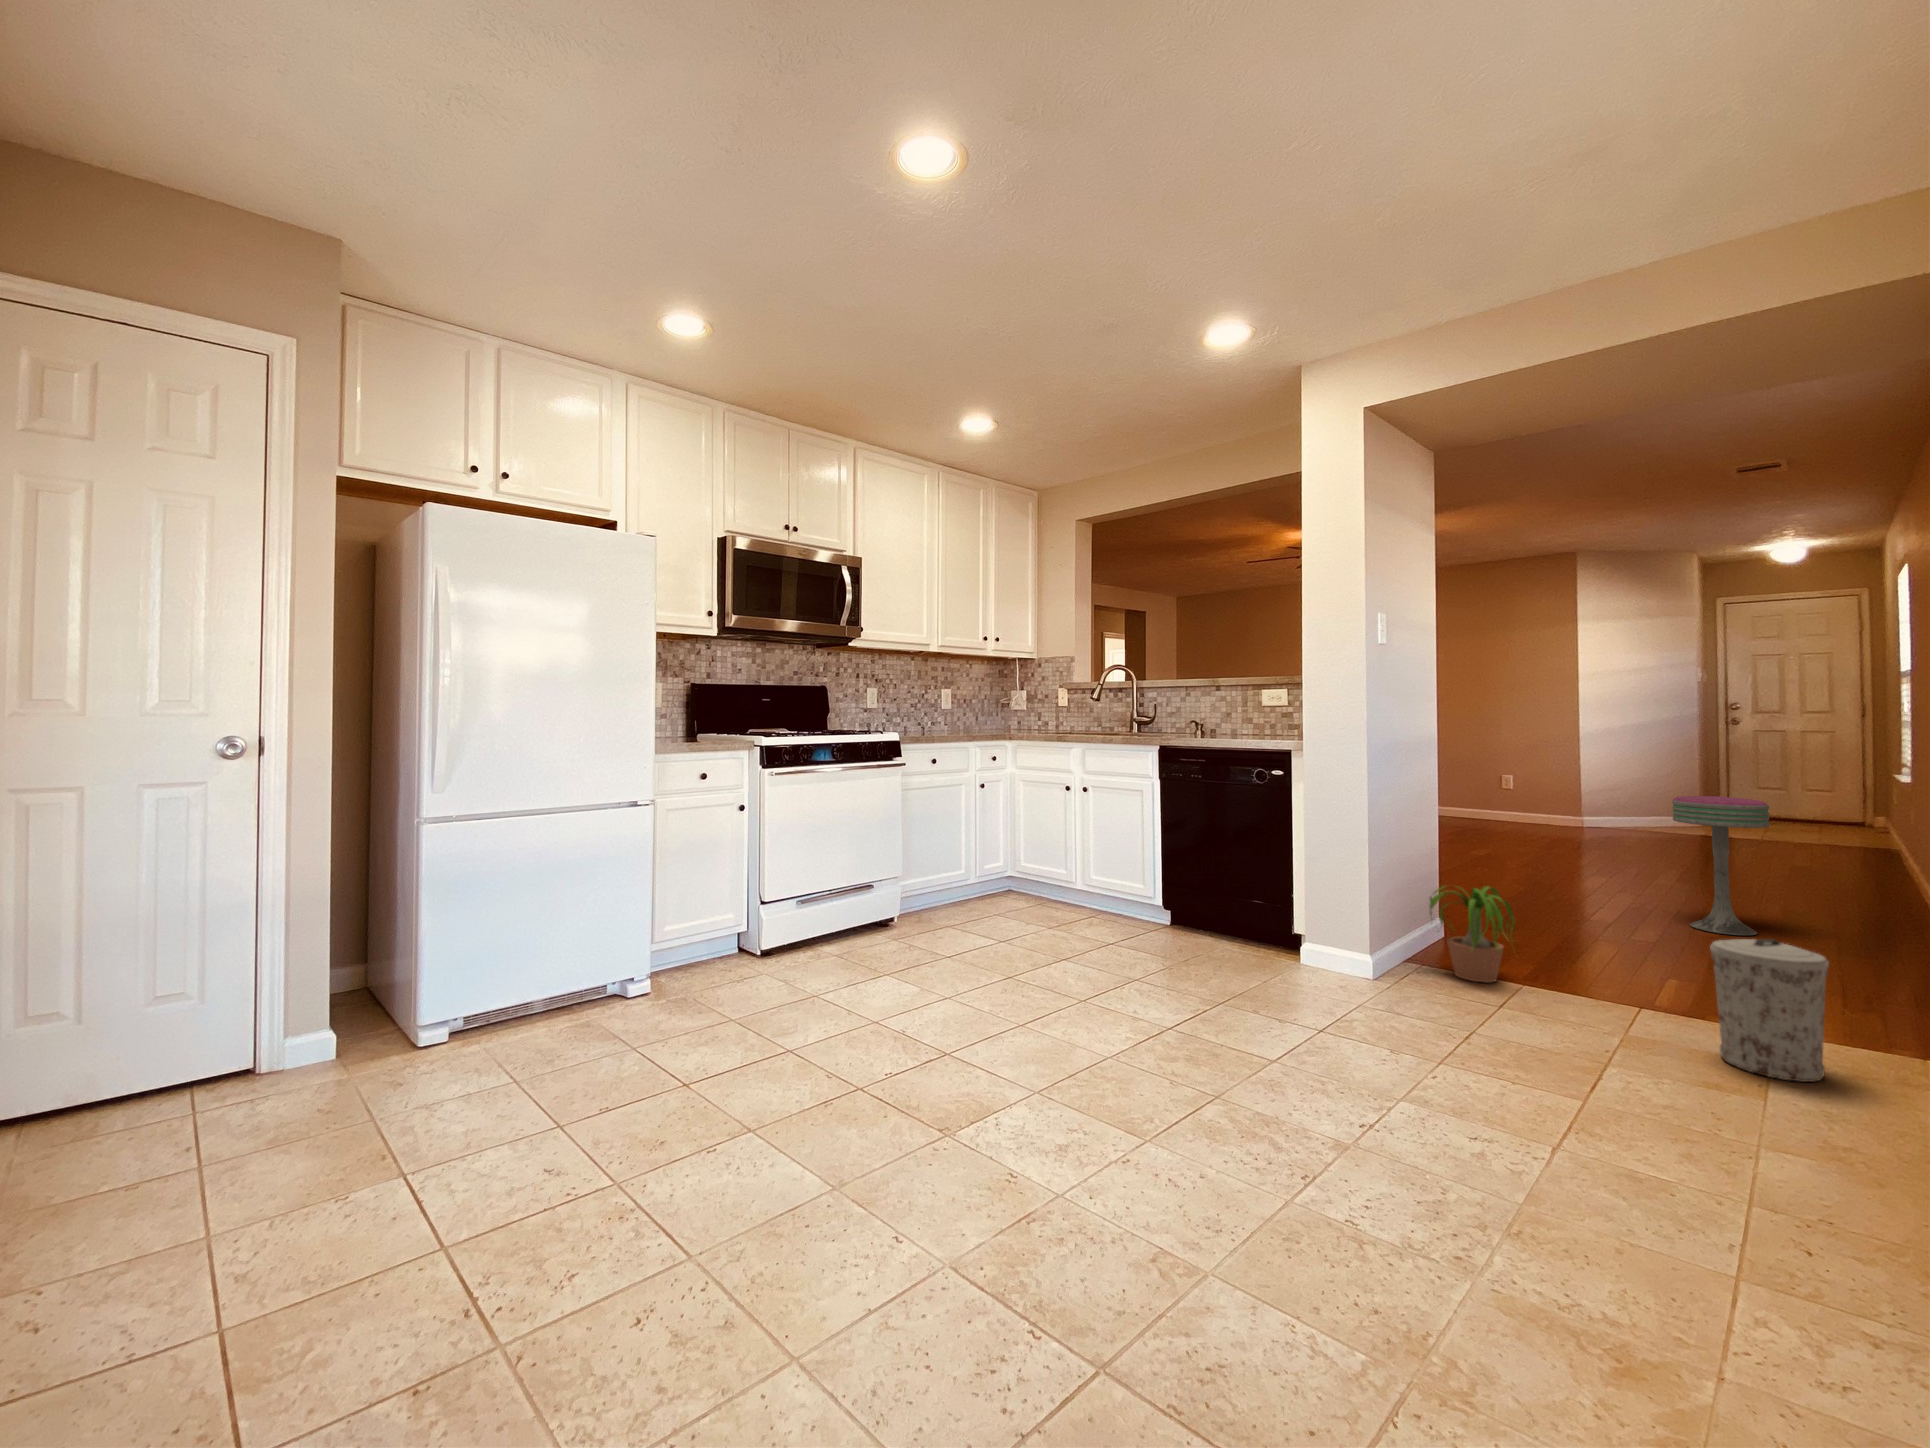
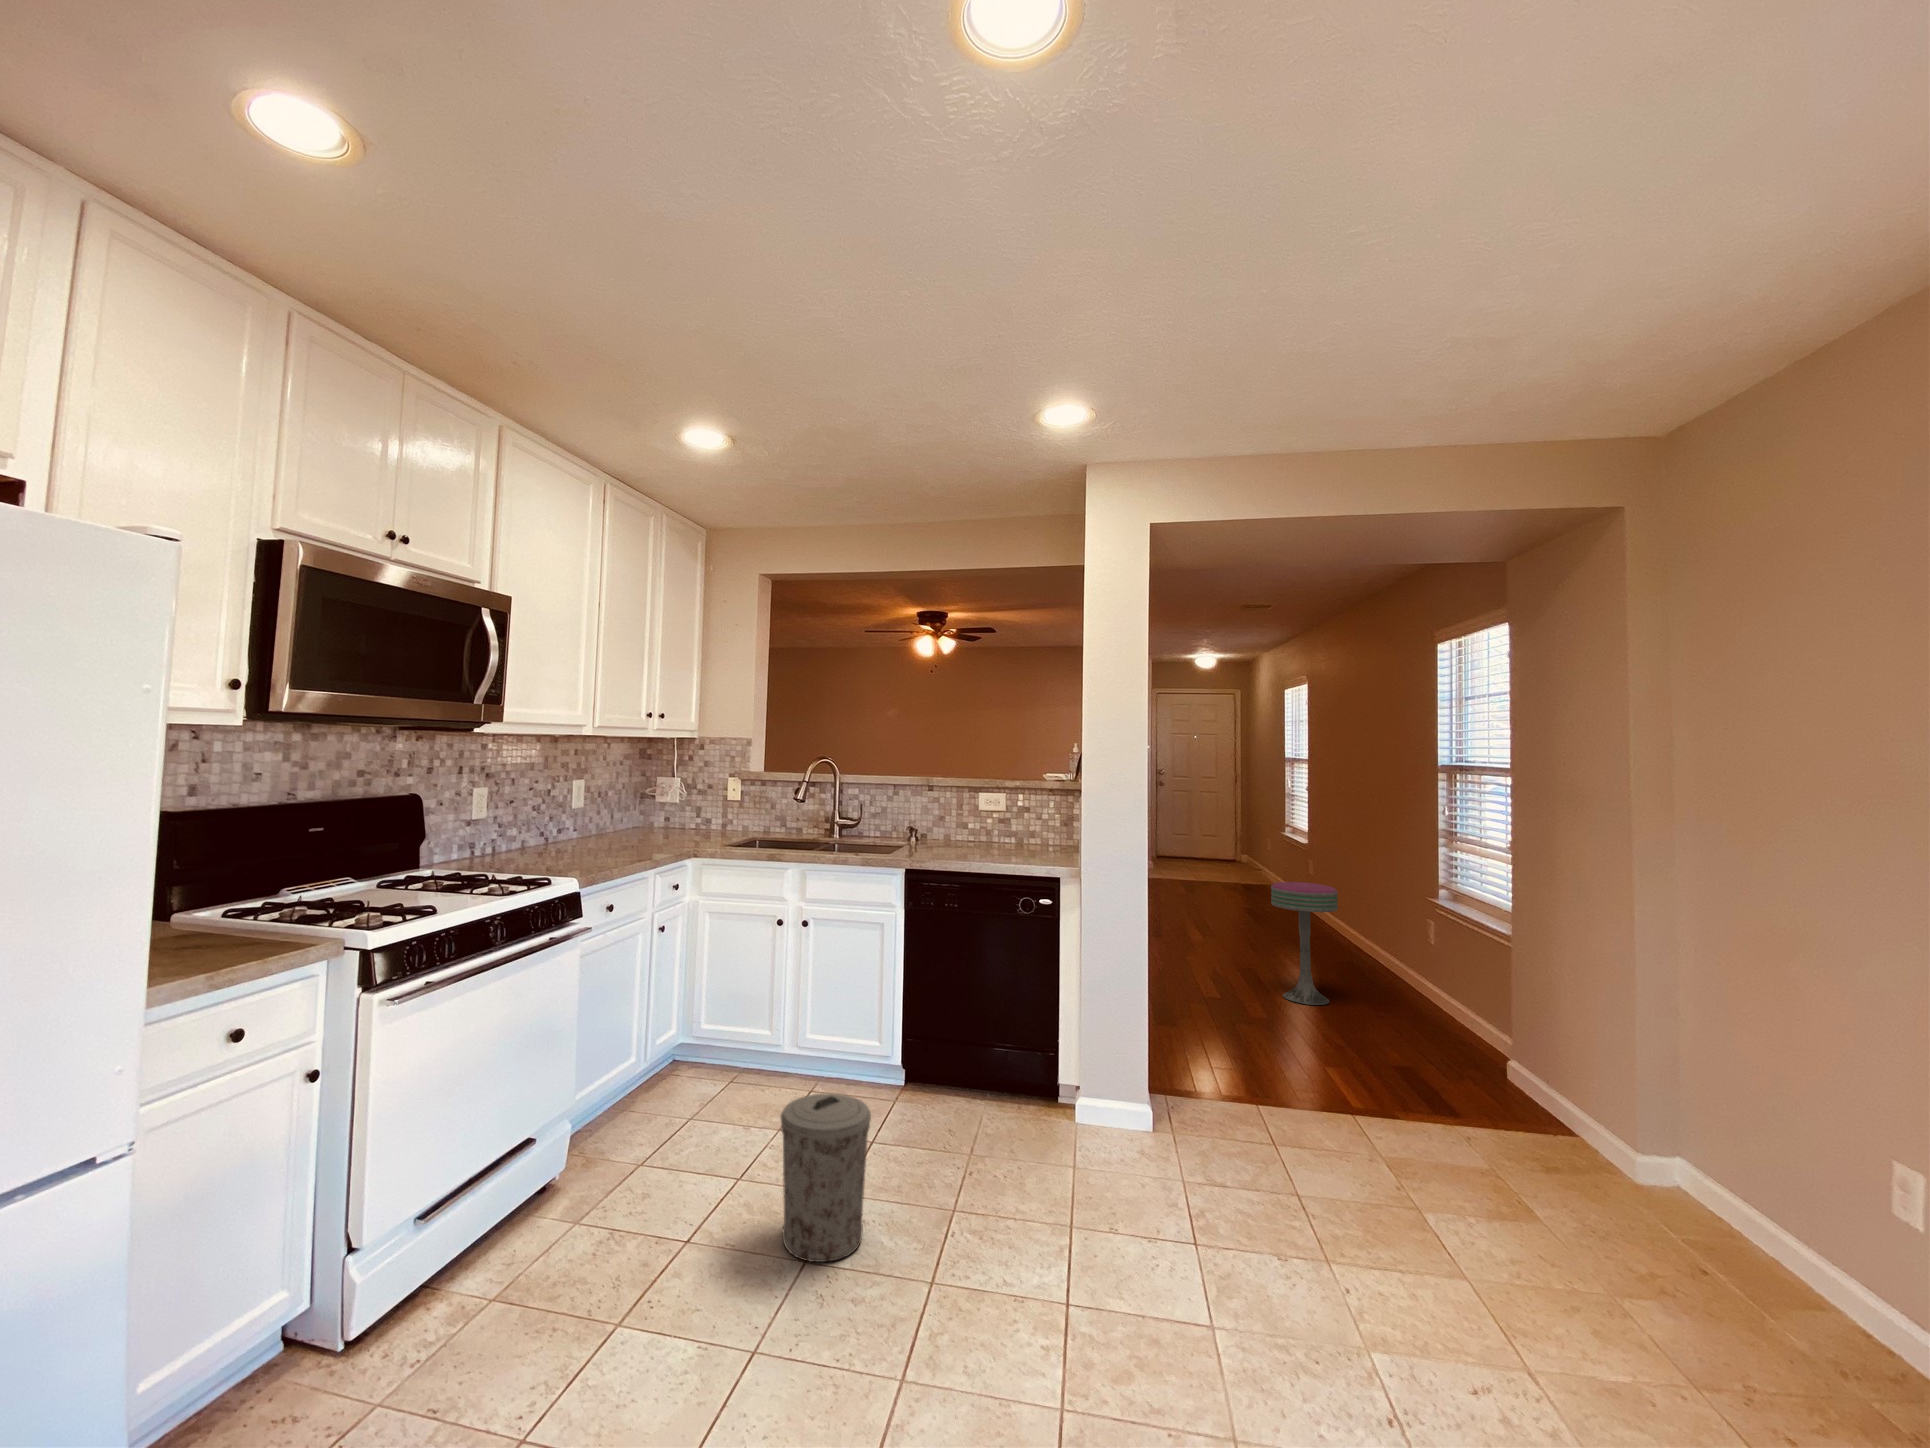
potted plant: present [1430,886,1515,983] -> none [1173,1014,1287,1123]
trash can: present [1710,939,1829,1082] -> present [781,1093,871,1262]

